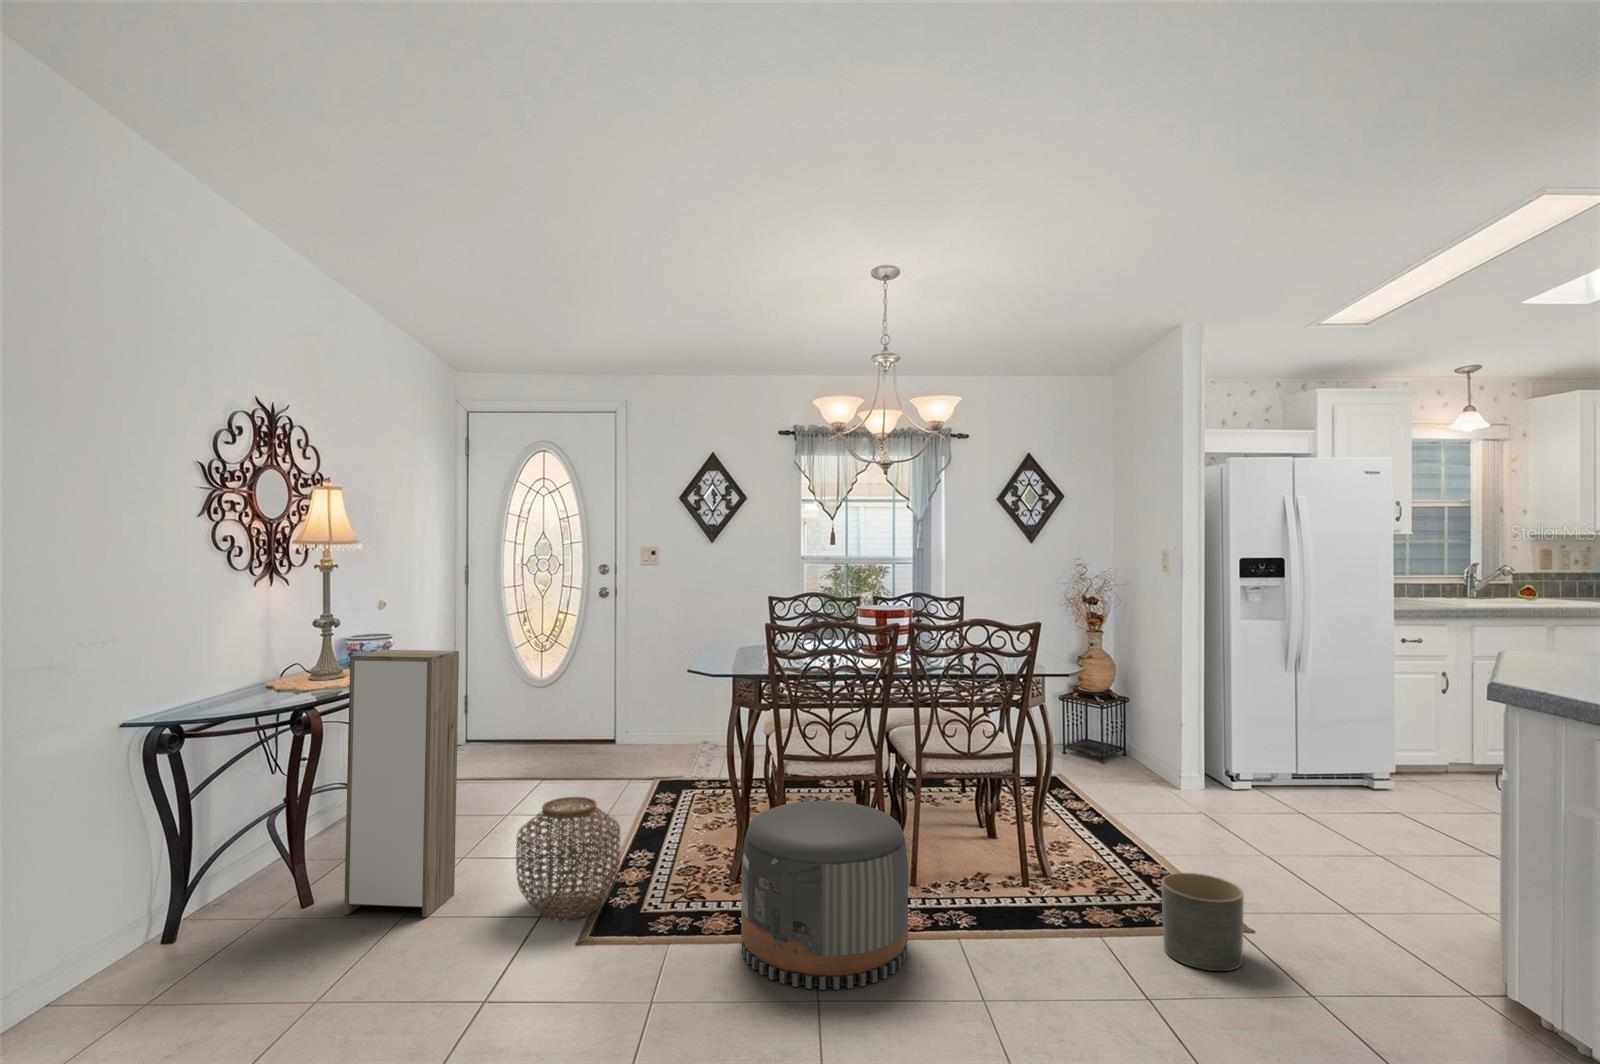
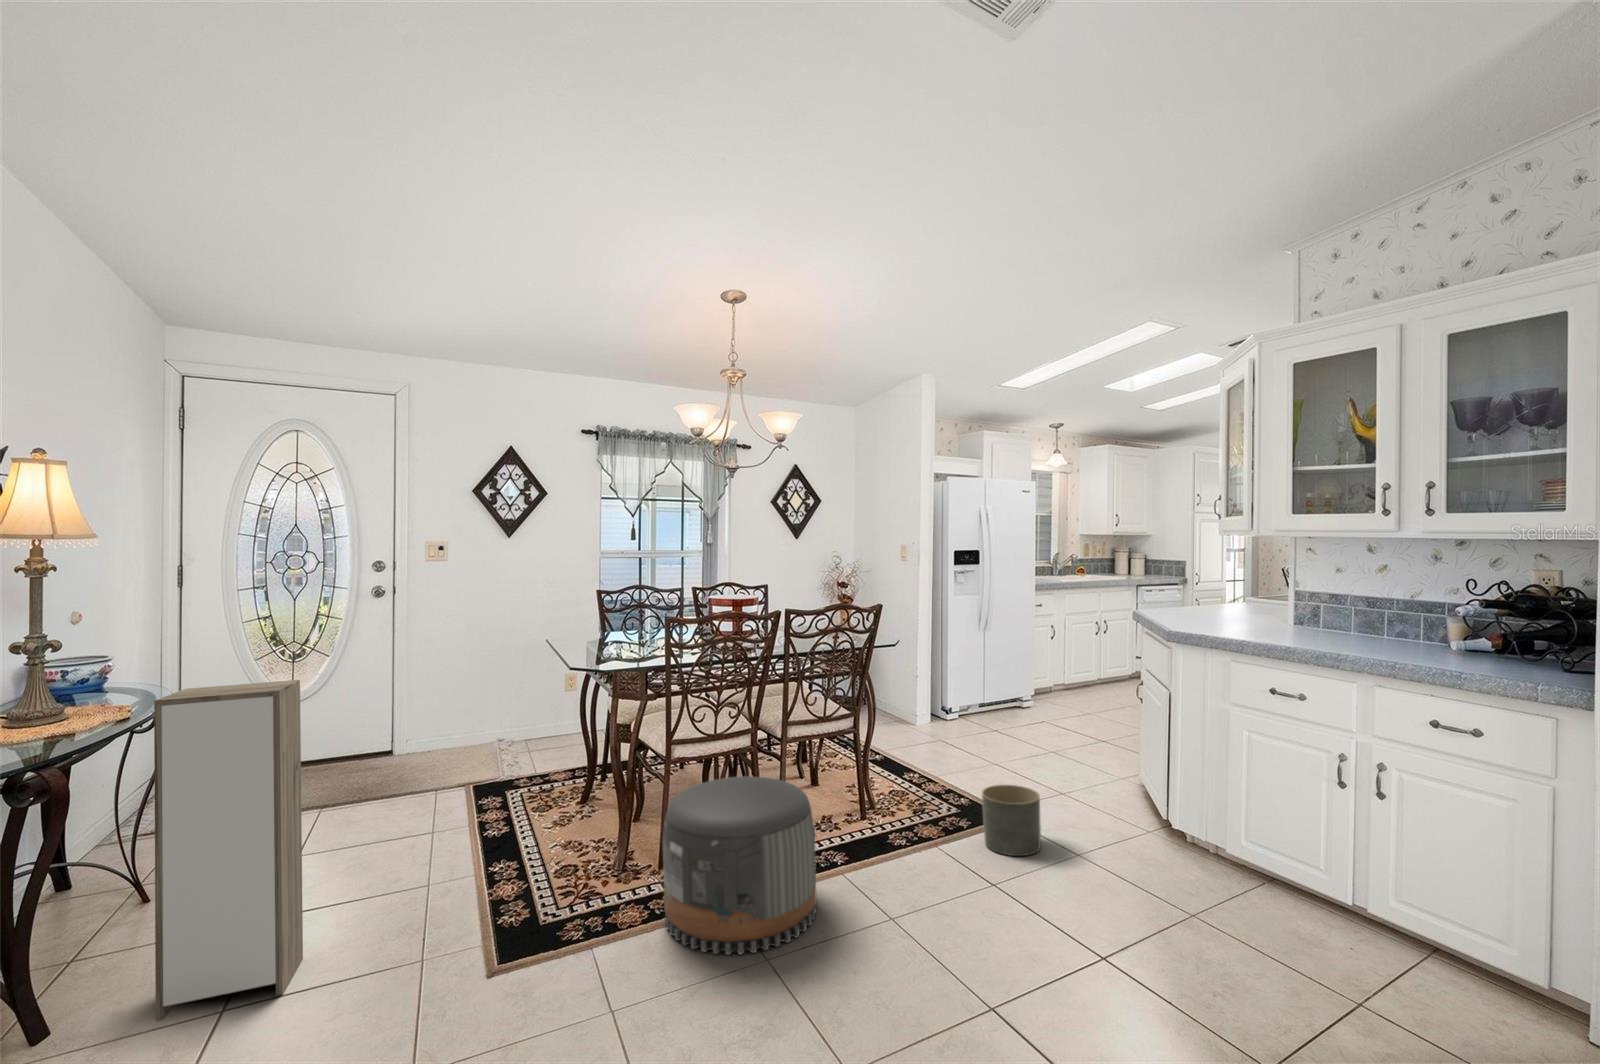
woven basket: present [516,797,620,920] -> none [396,819,515,955]

